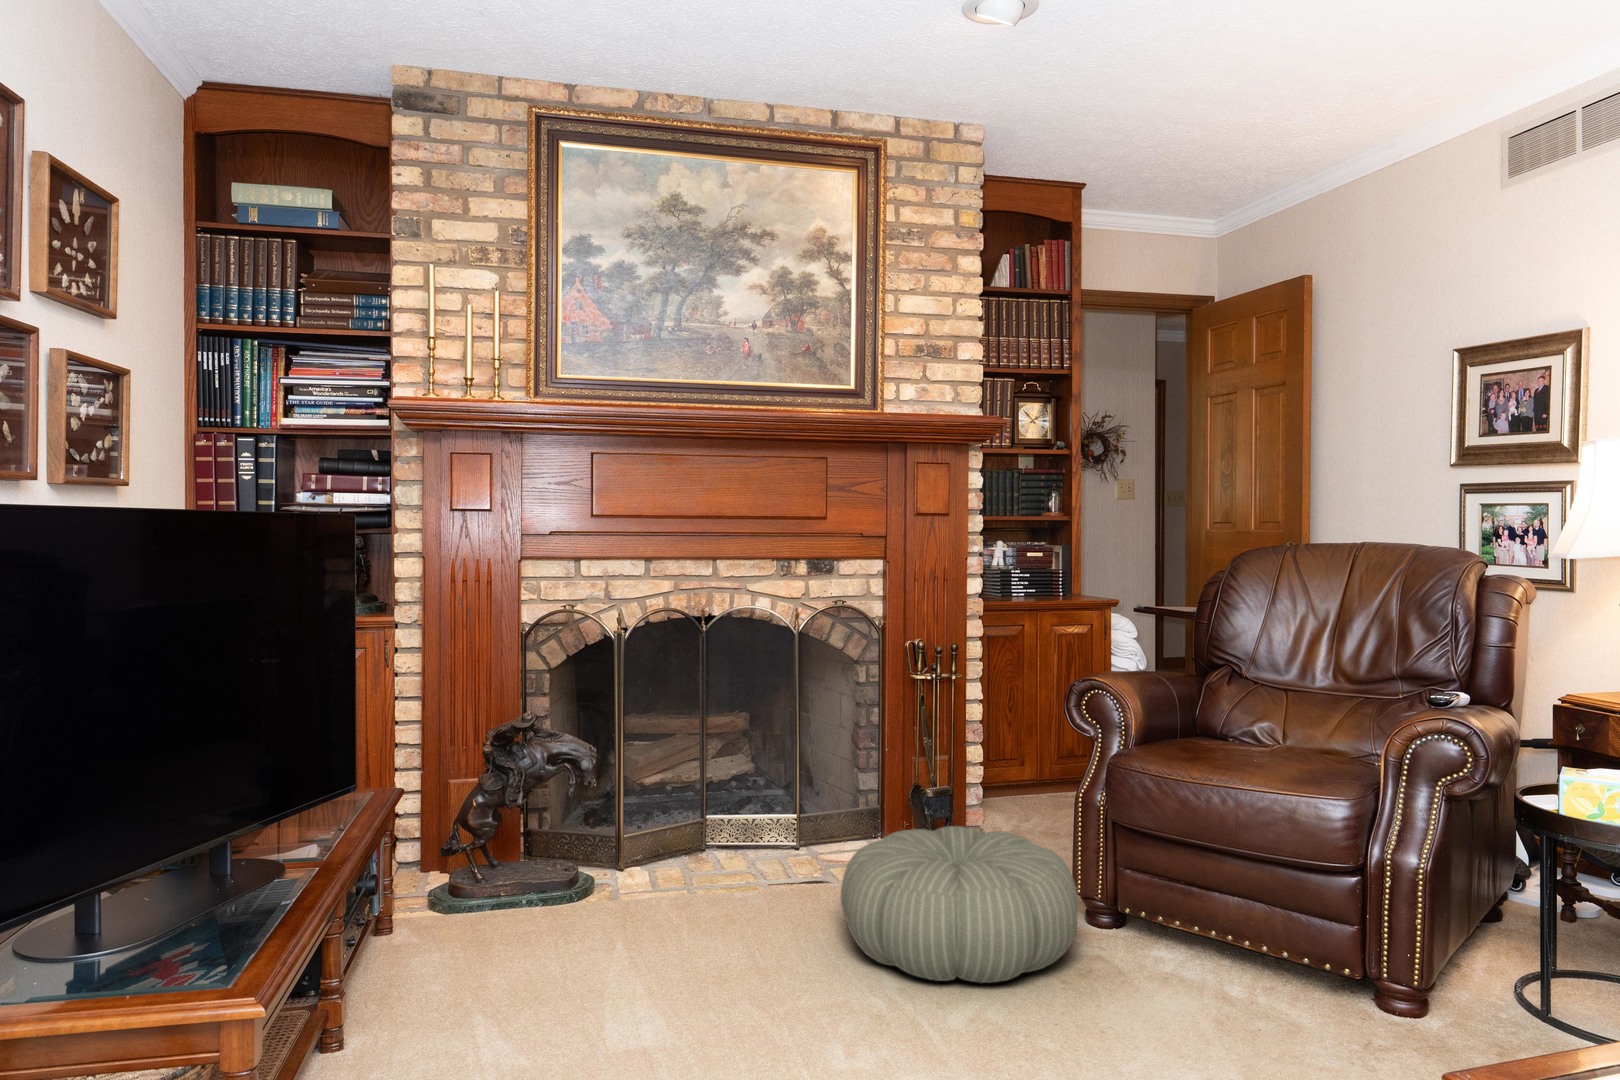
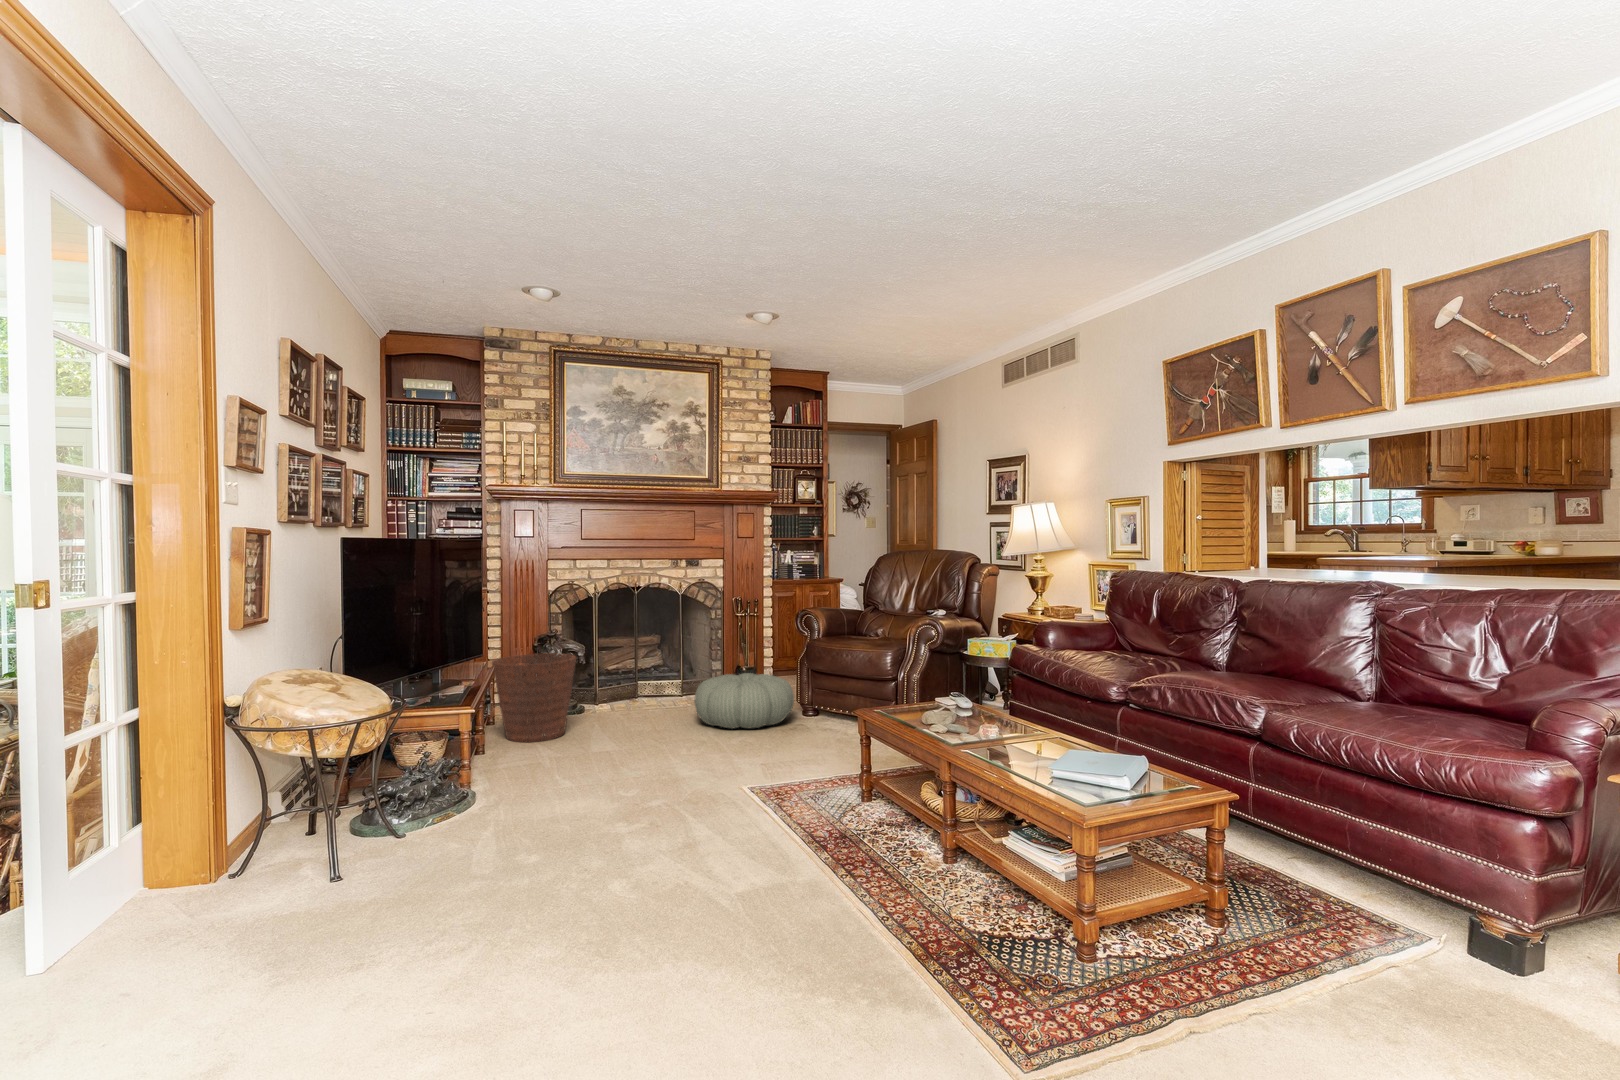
basket: none [368,779,569,1012] -> present [492,653,576,742]

